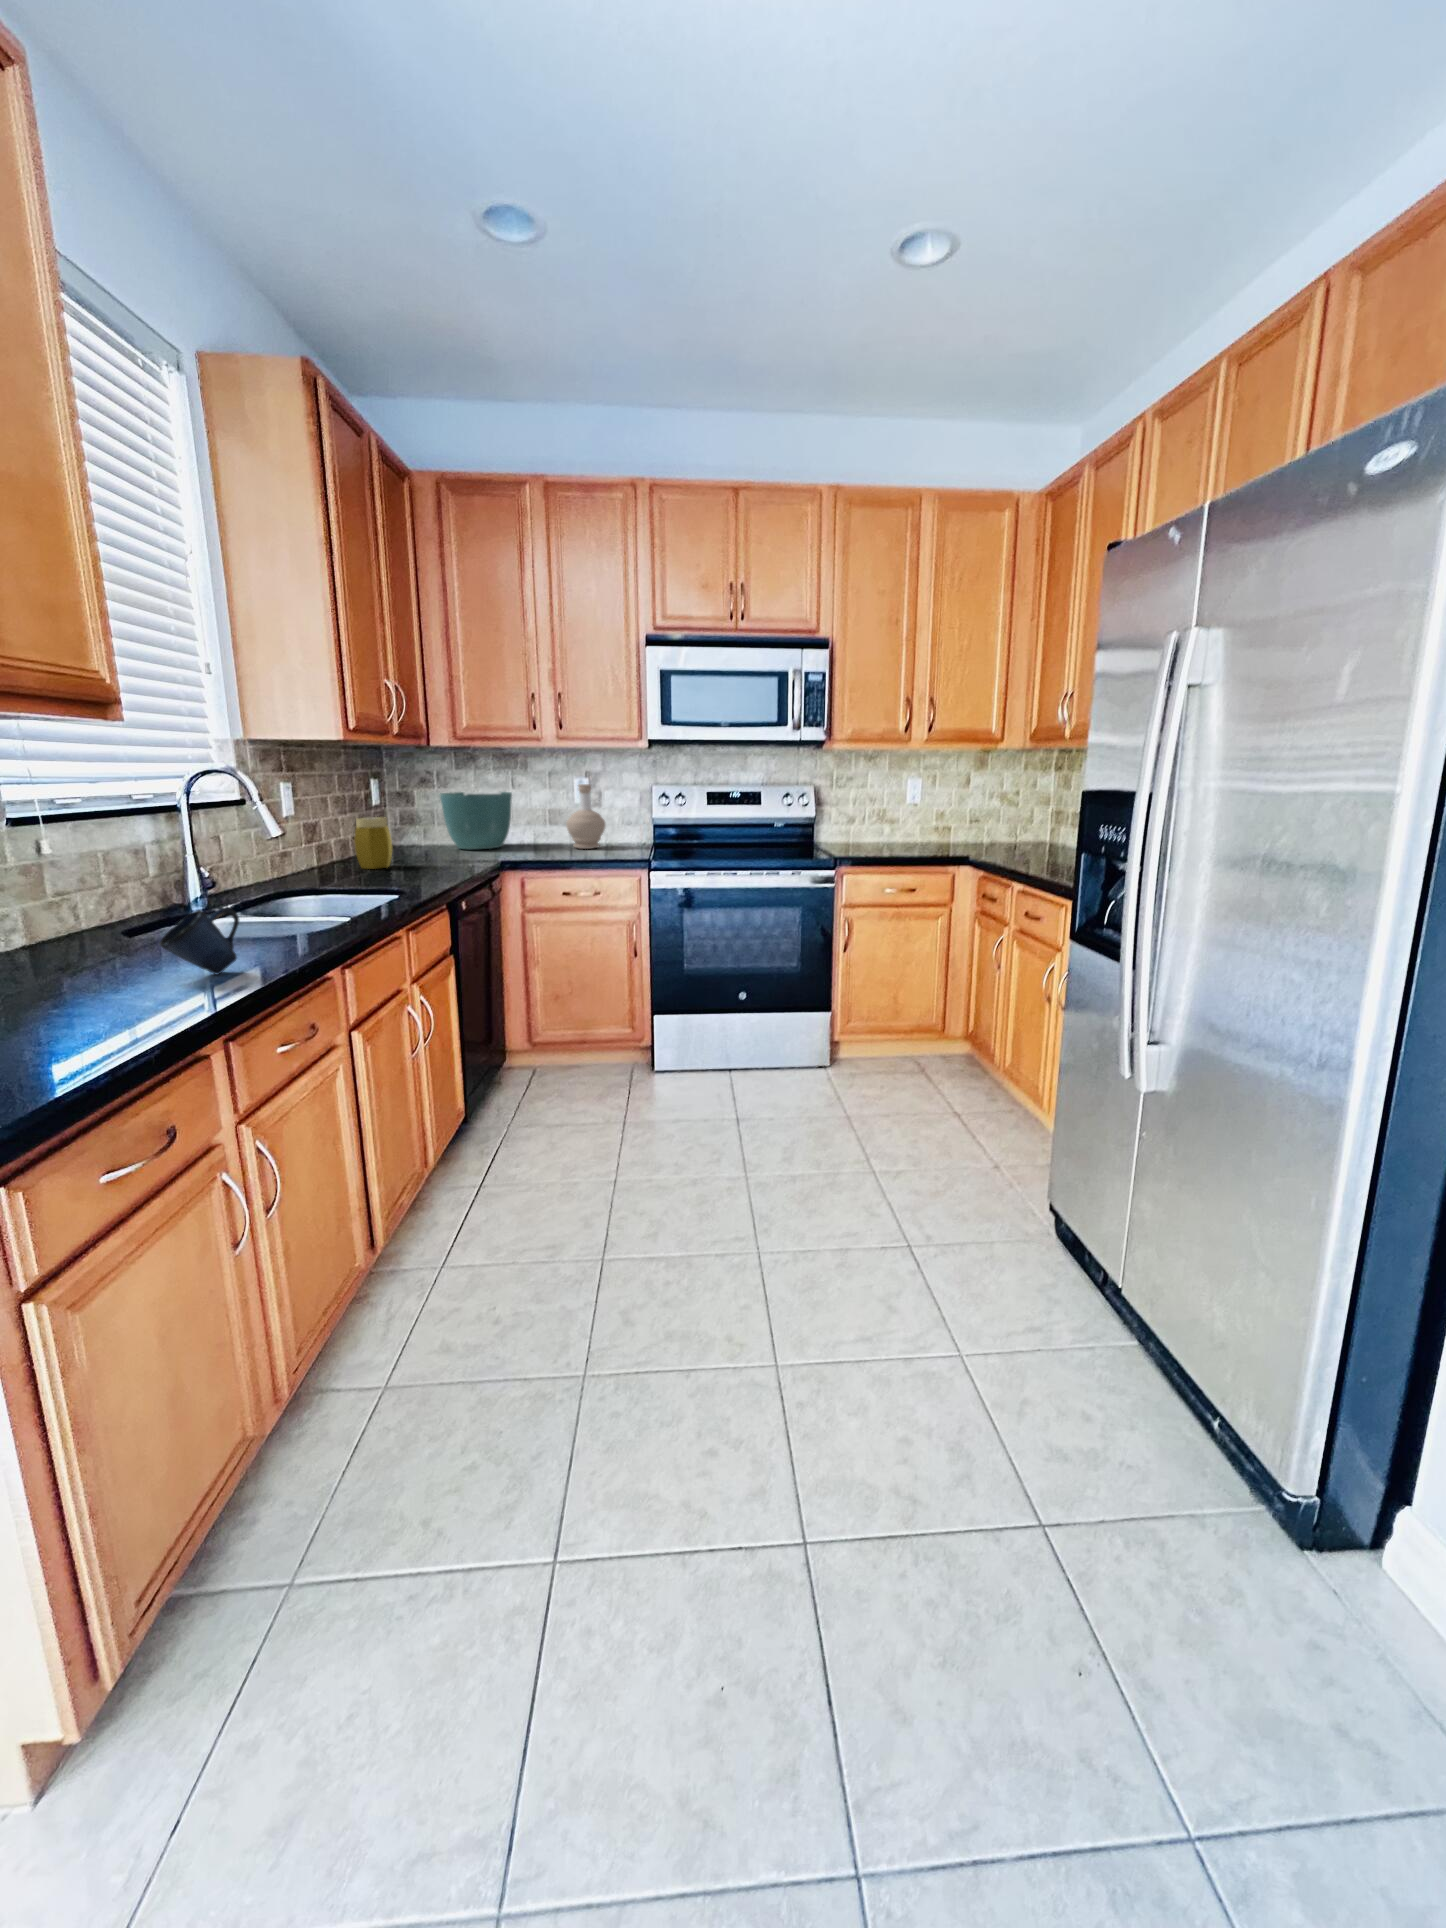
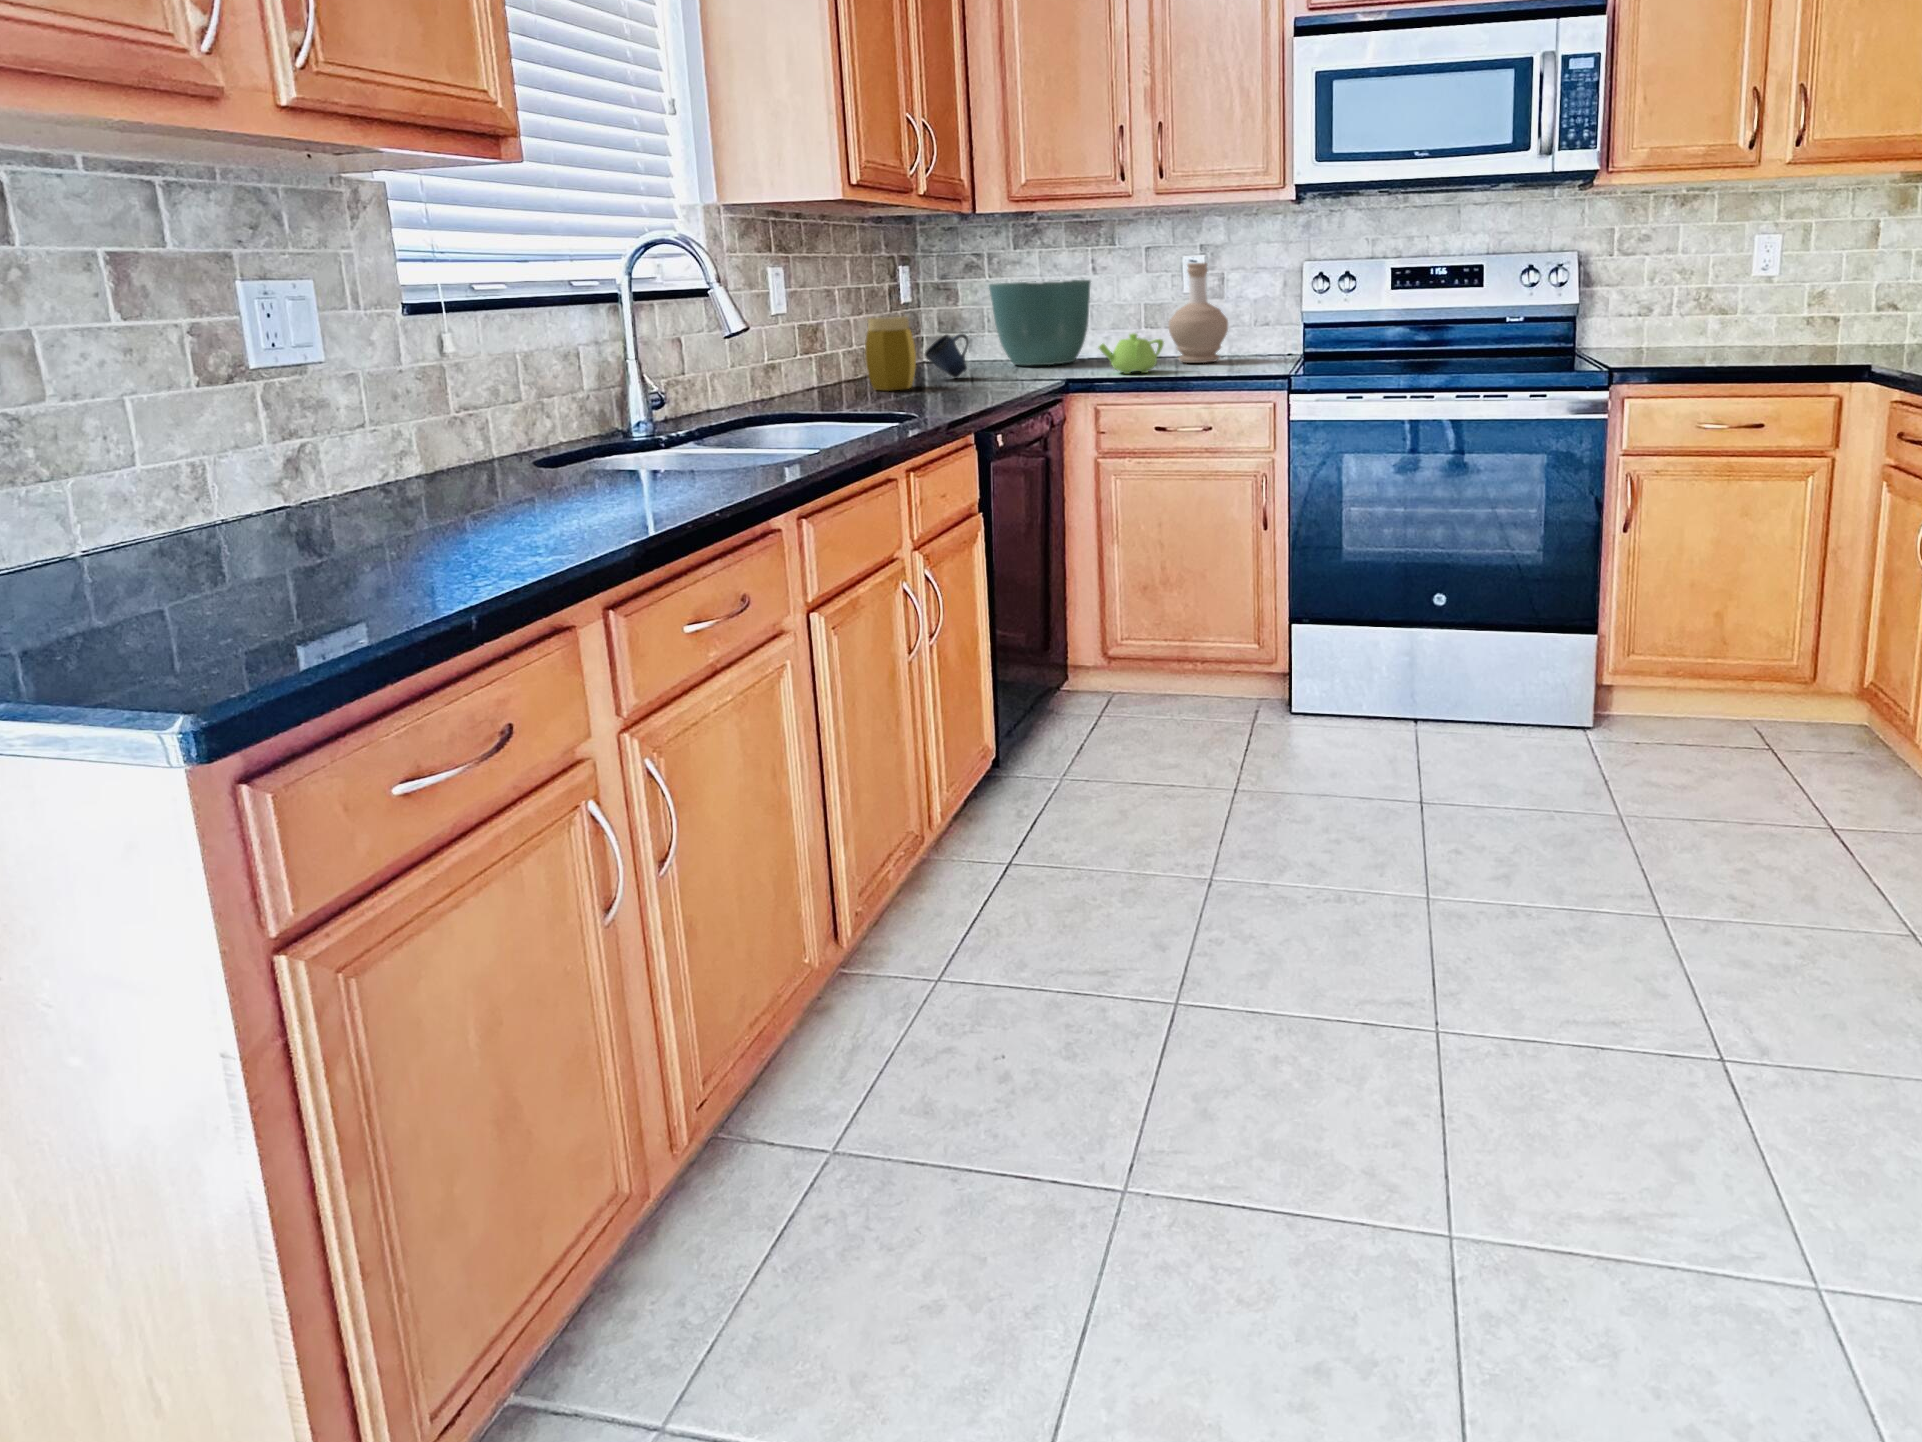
teapot: none [521,830,565,857] -> present [1099,333,1164,374]
mug: present [159,908,239,974] -> present [925,334,969,378]

